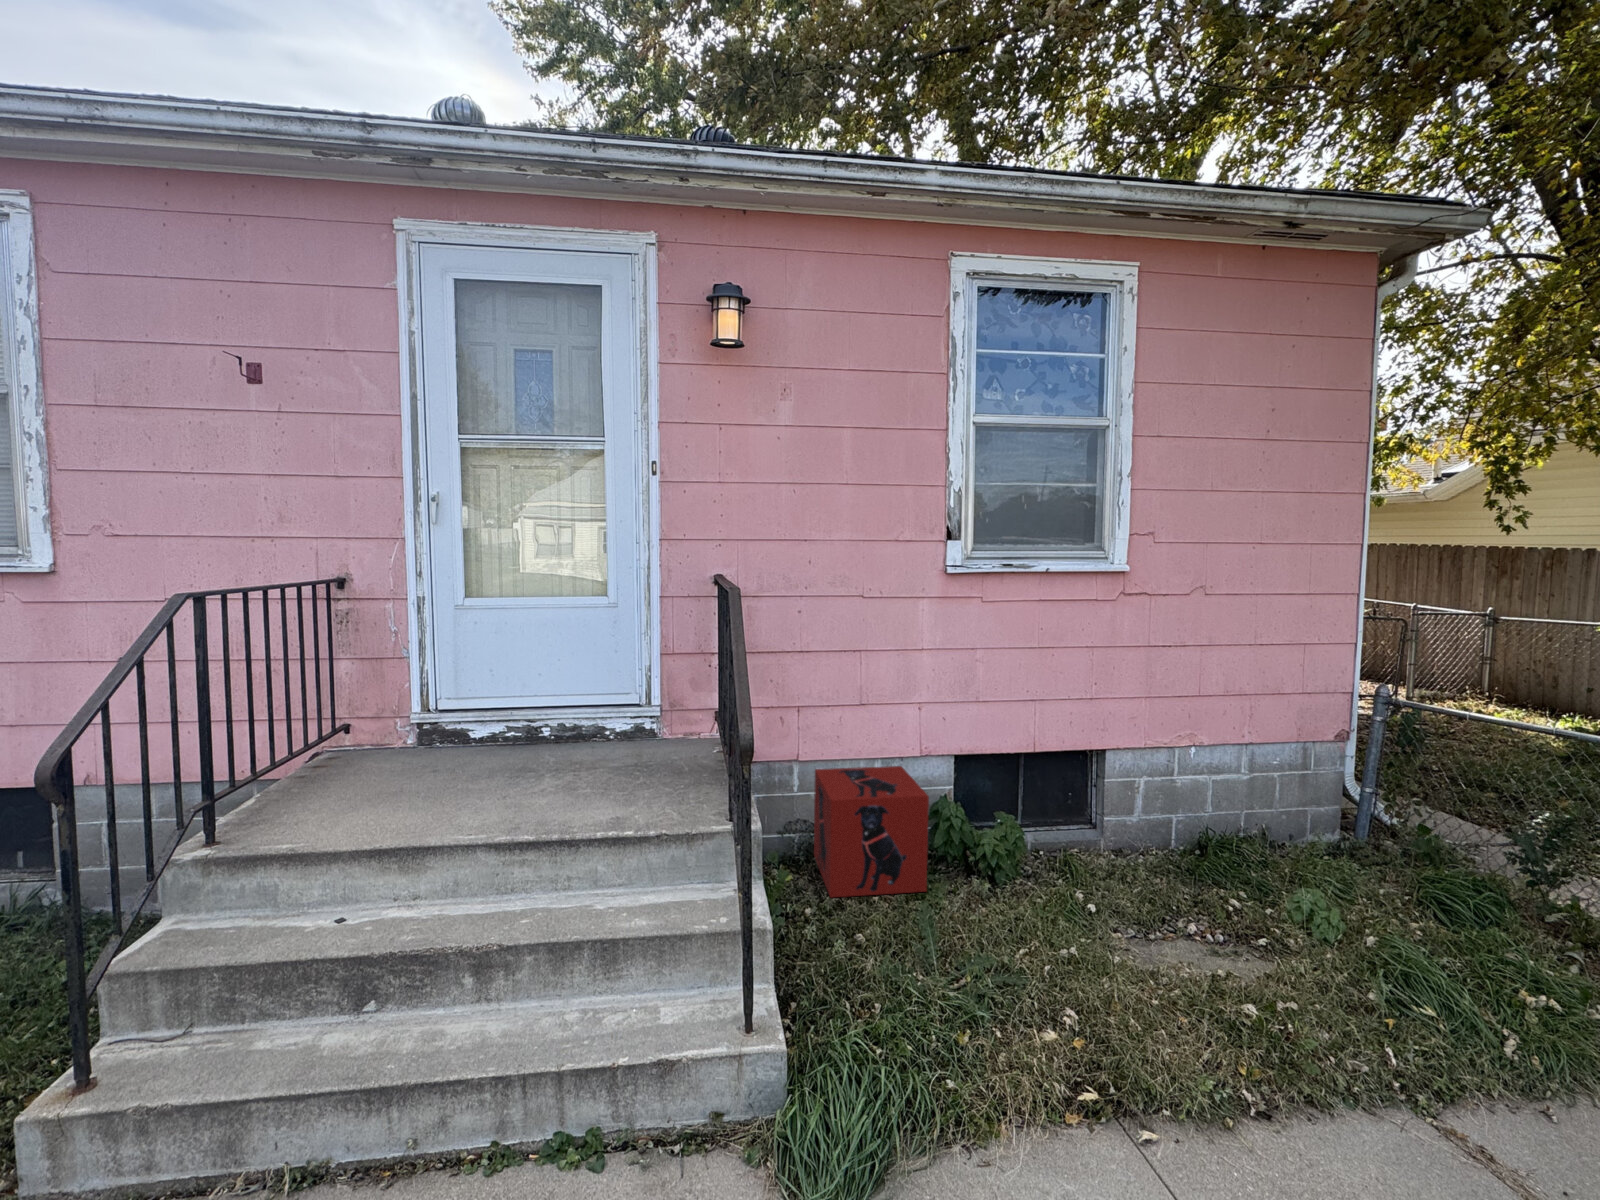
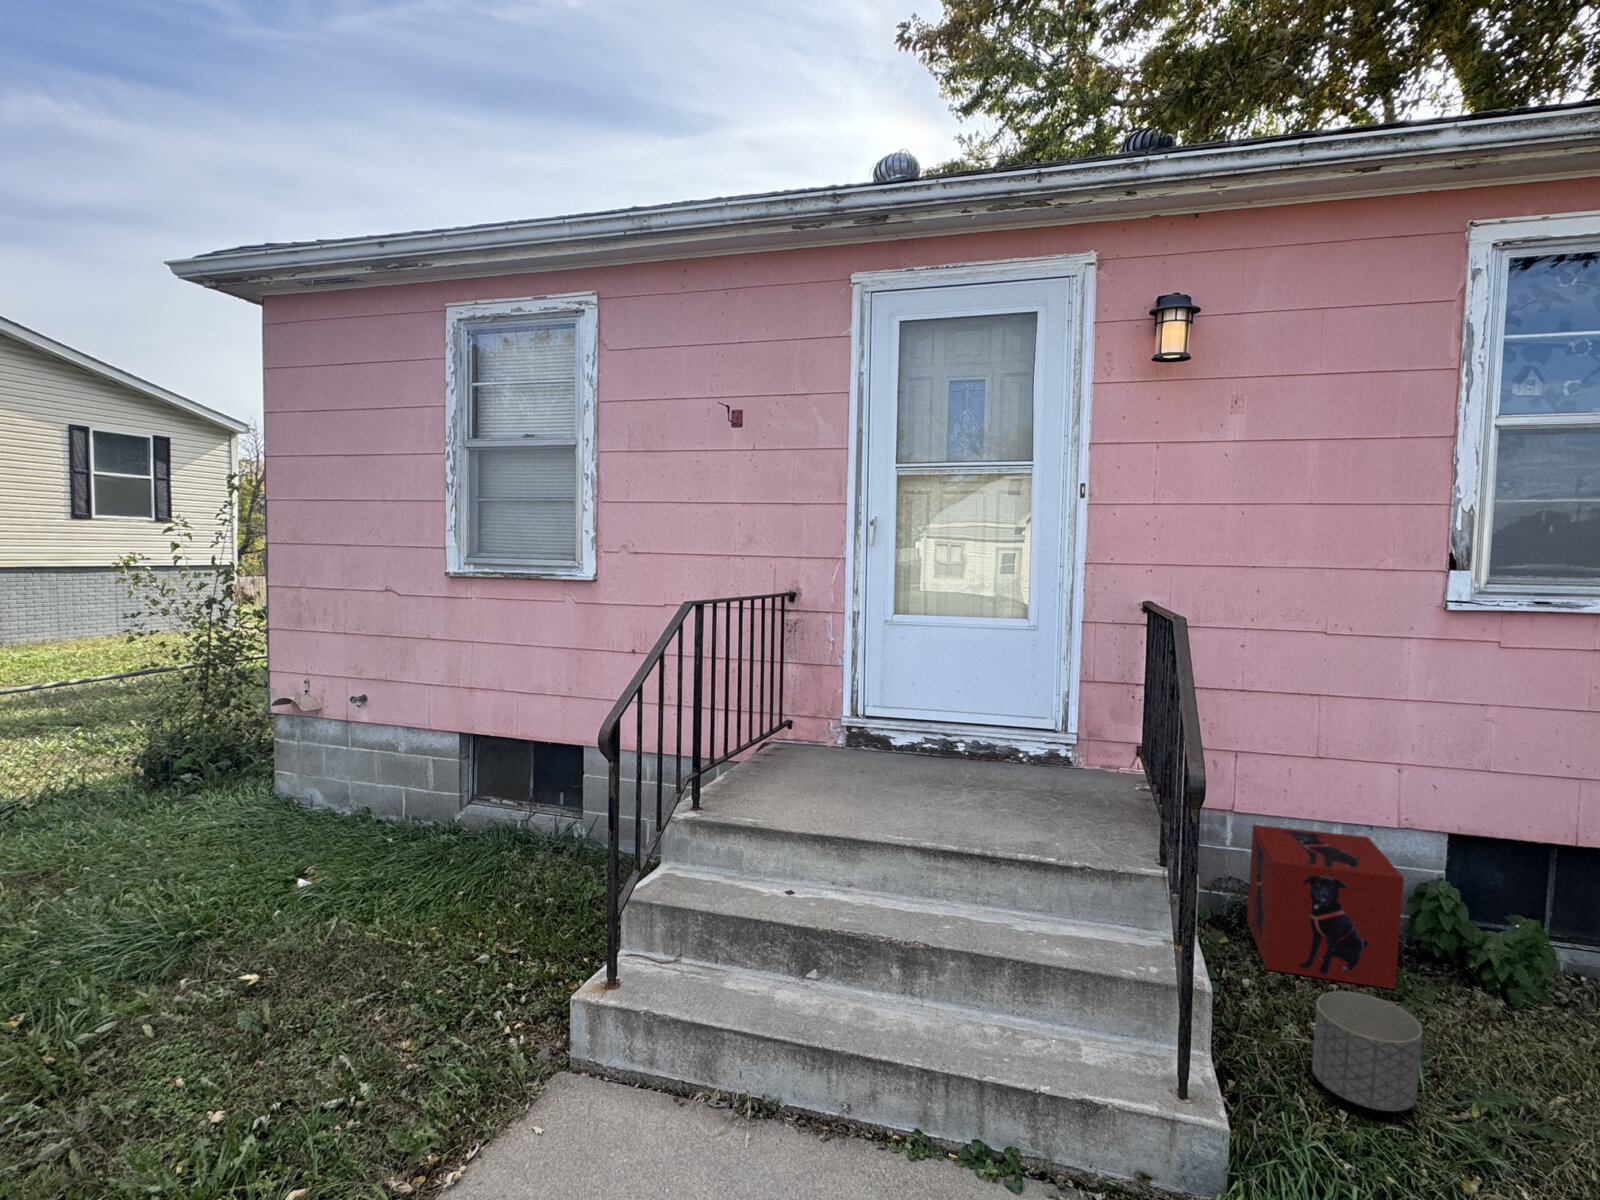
planter: none [869,905,950,1009] -> present [1312,991,1422,1111]

